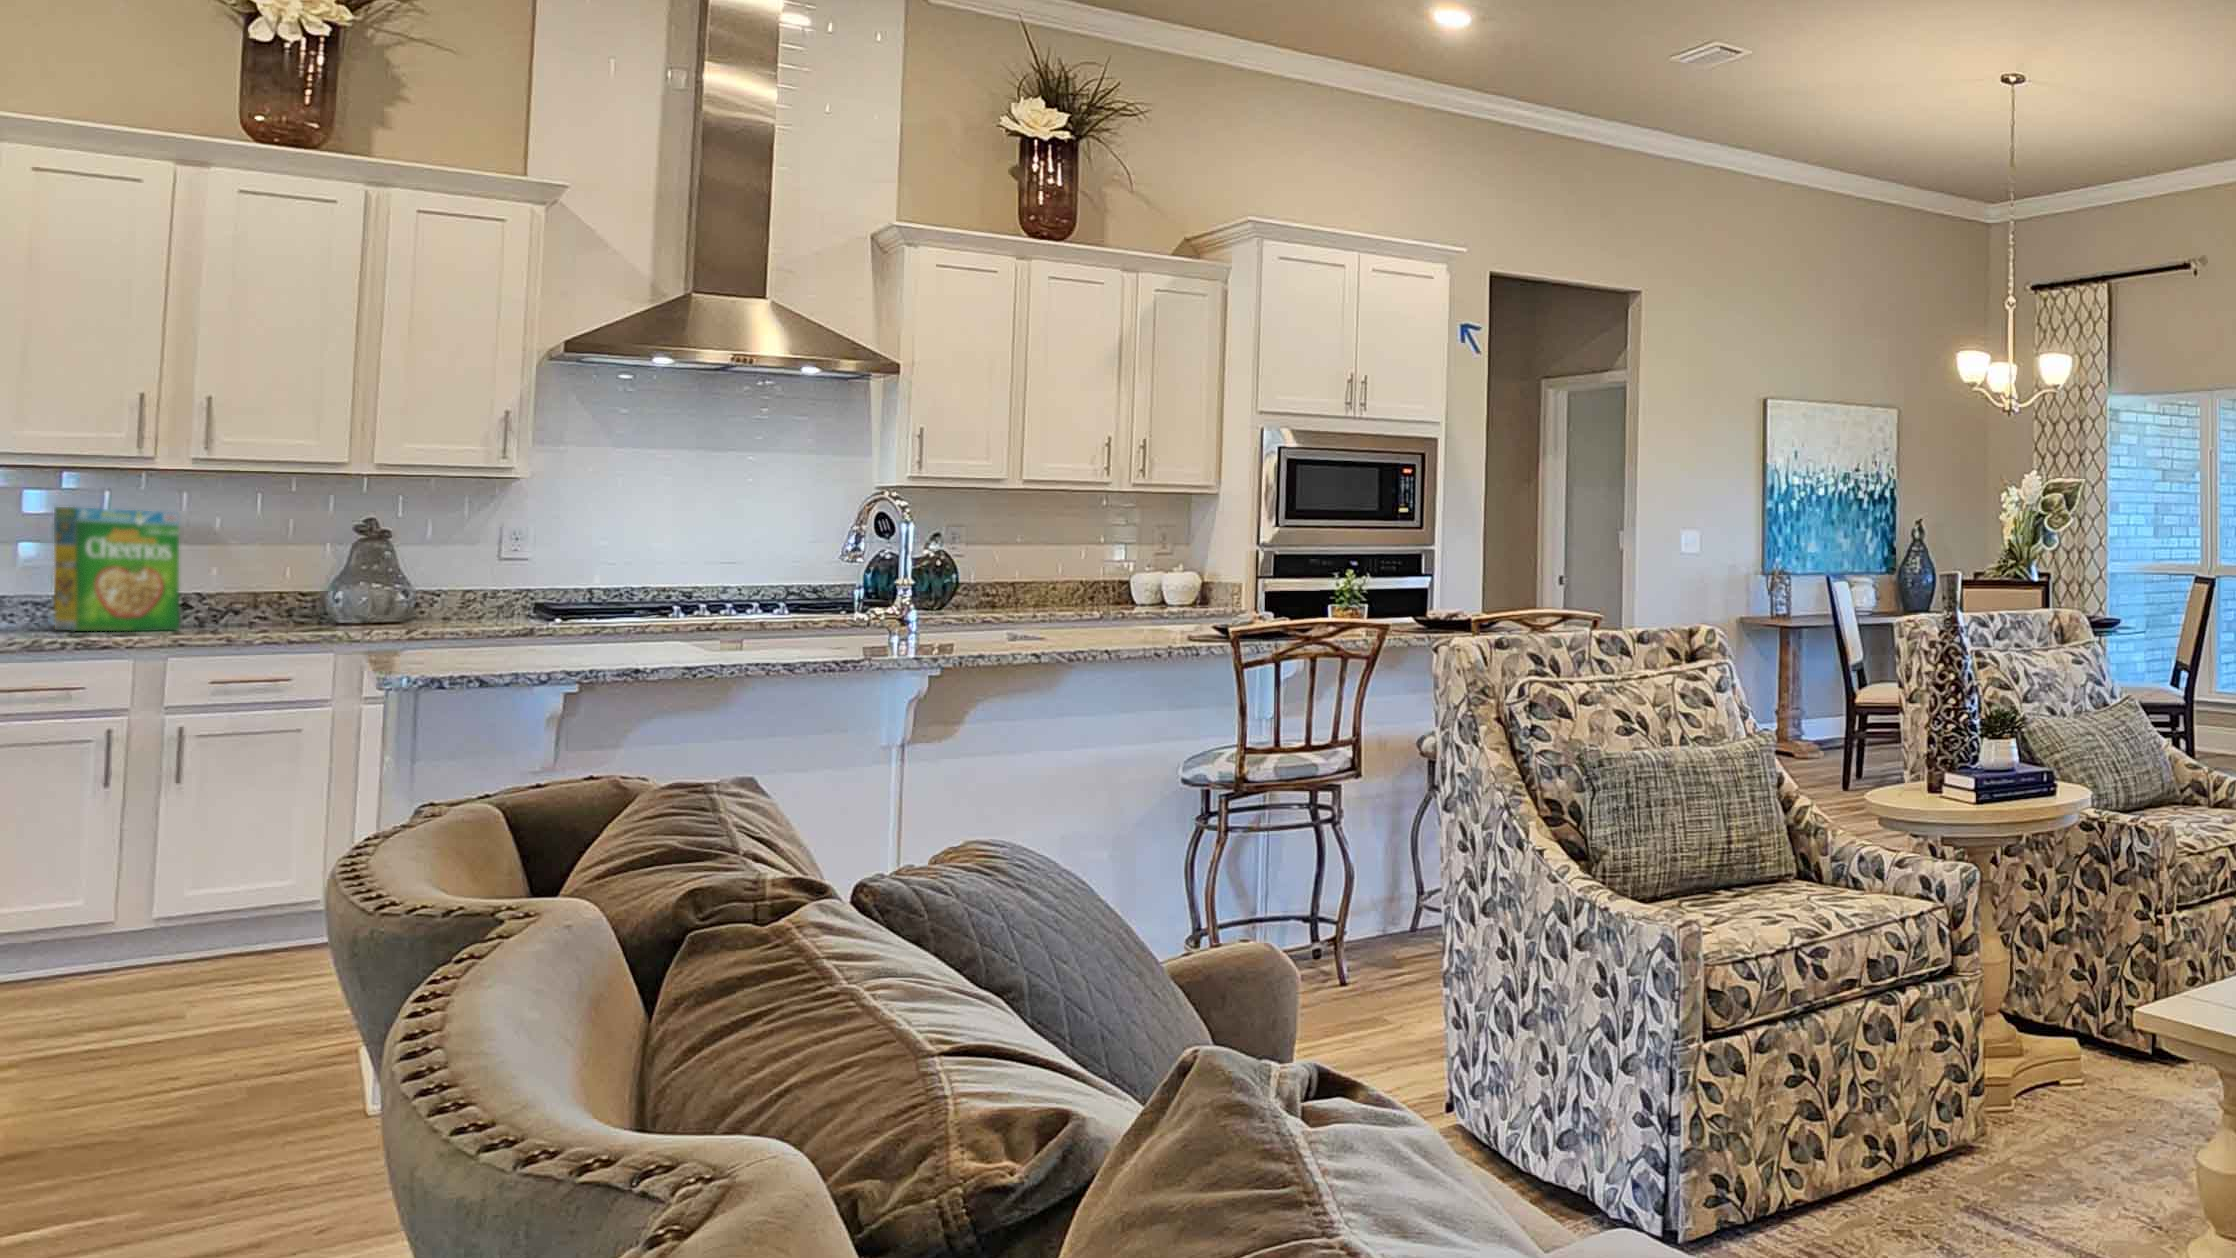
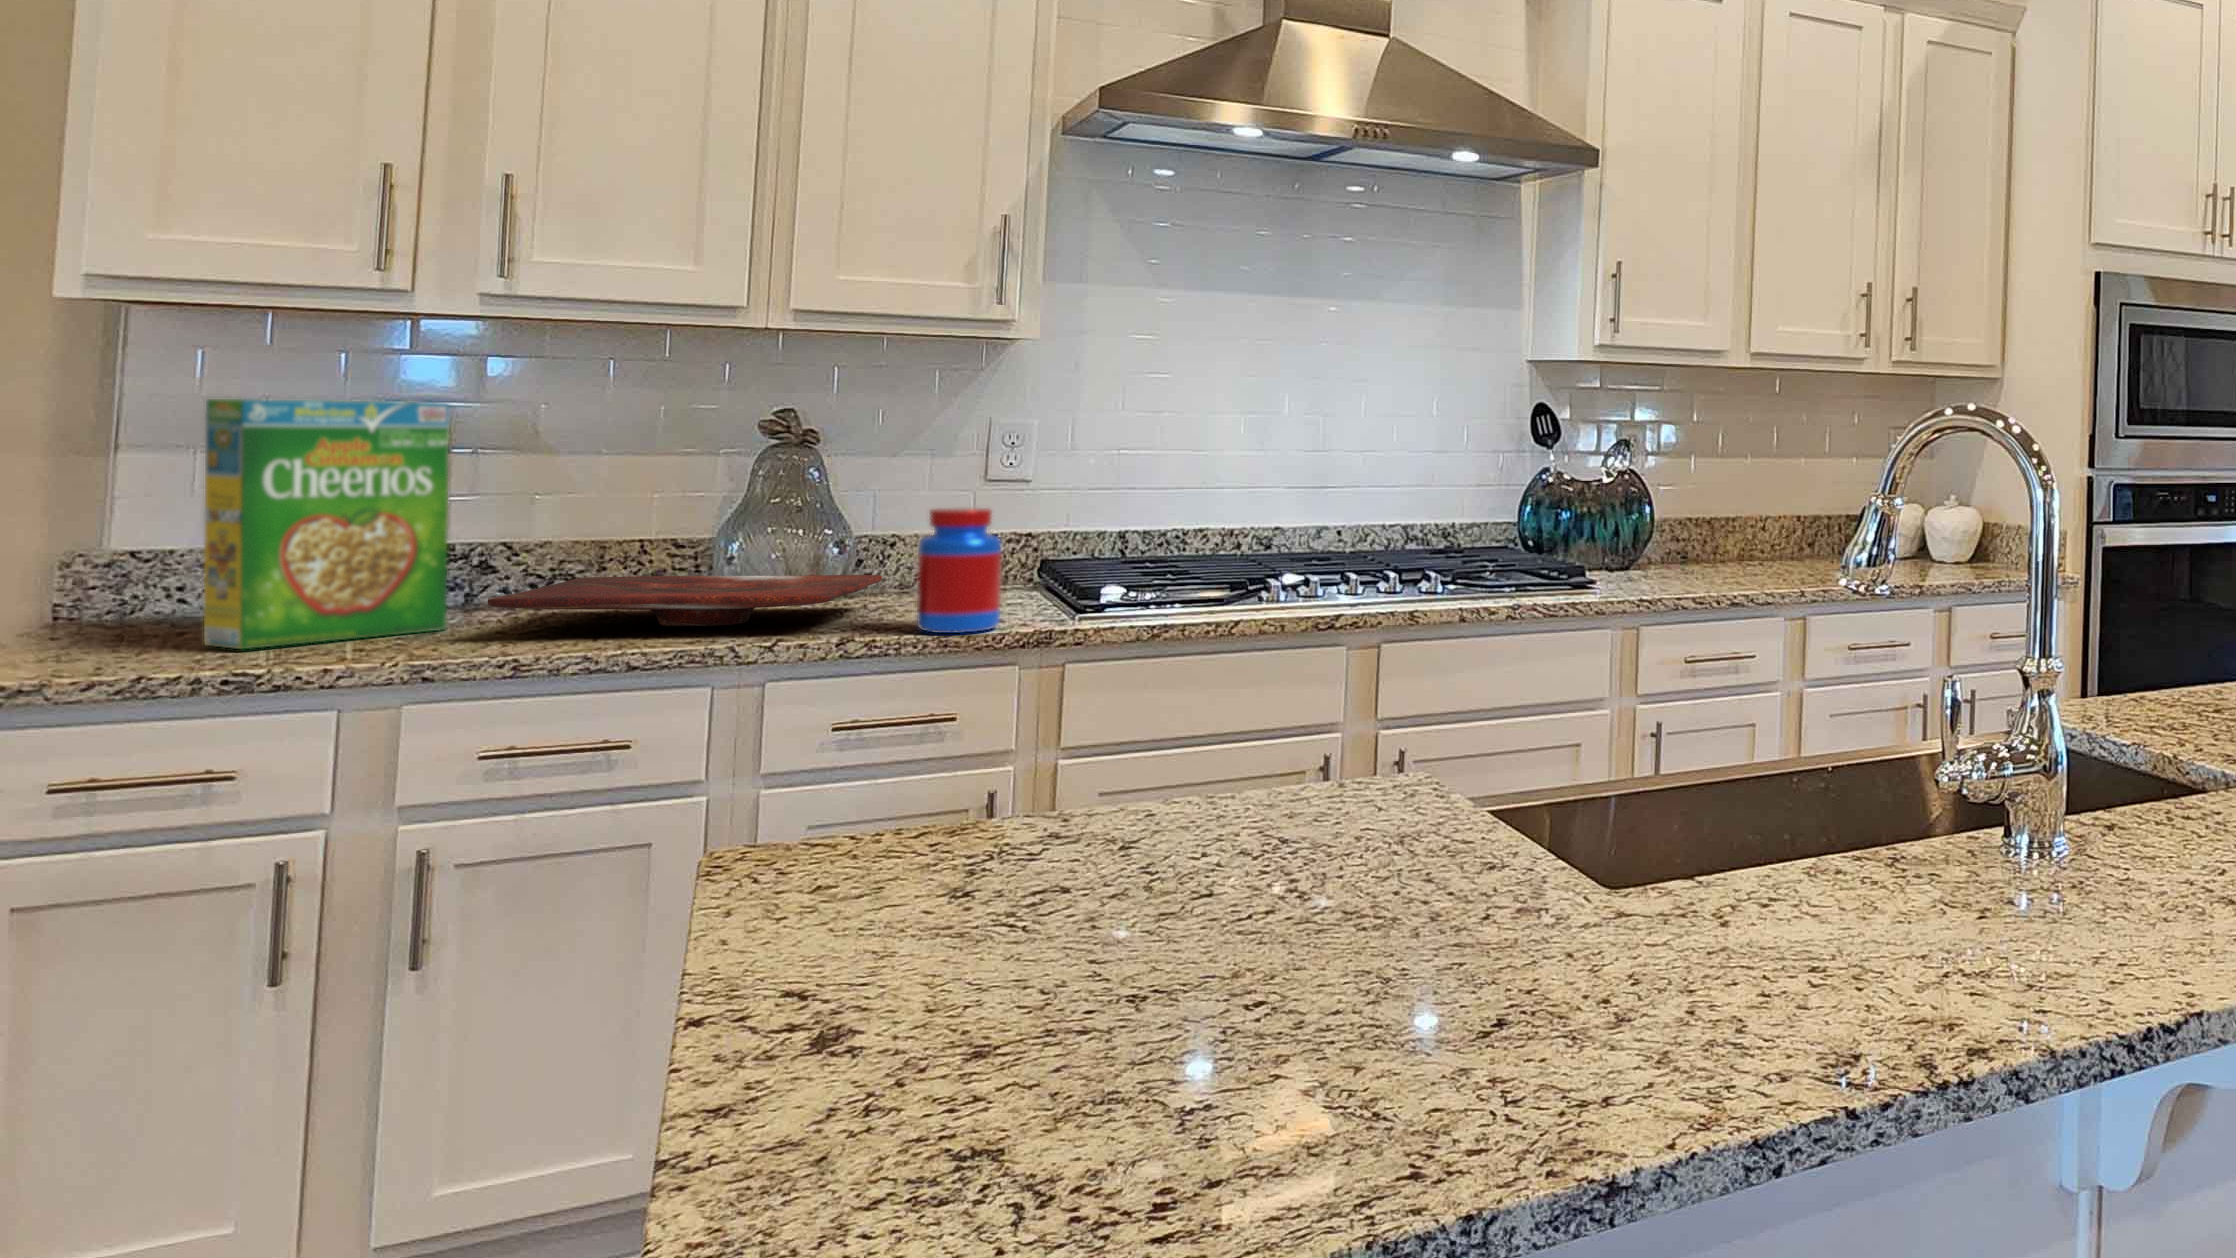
jar: none [445,574,495,638] -> present [917,508,1001,633]
cutting board: none [205,609,429,633] -> present [488,575,882,626]

